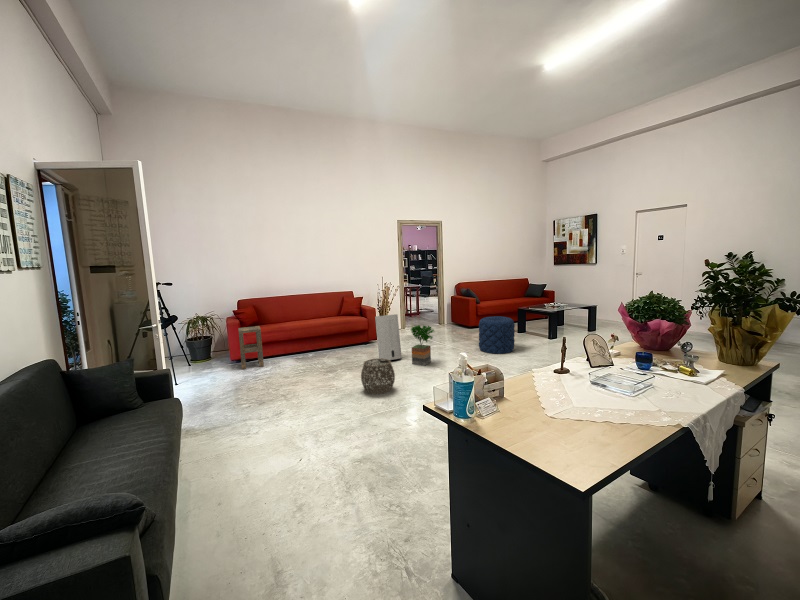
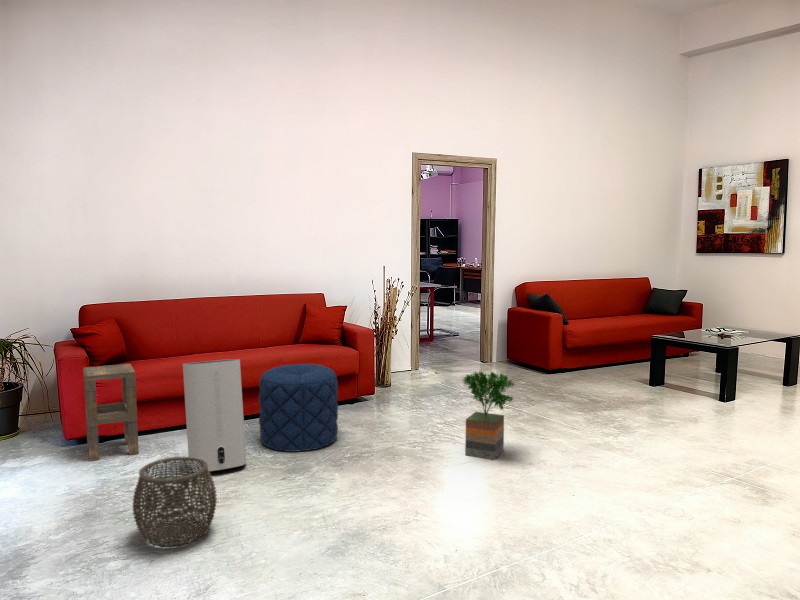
air purifier: present [375,314,402,360] -> present [183,359,246,471]
pouf: present [479,316,515,354] -> present [259,364,338,452]
woven basket: present [361,358,395,394] -> present [133,456,217,547]

